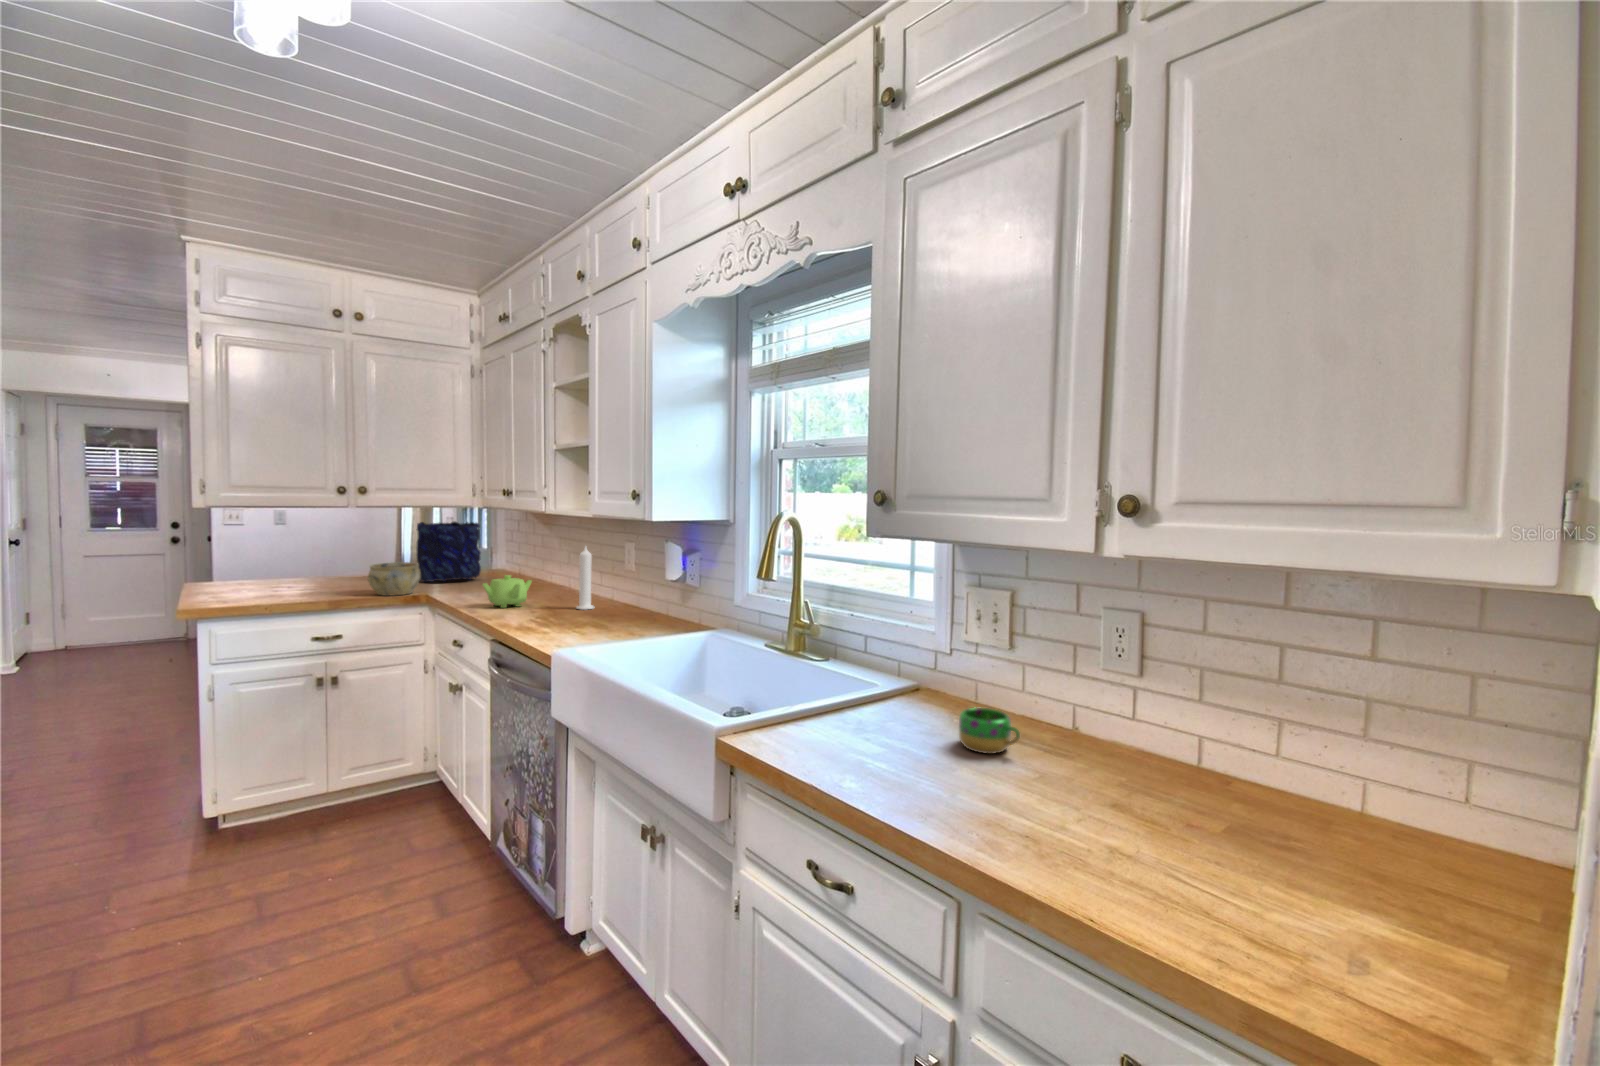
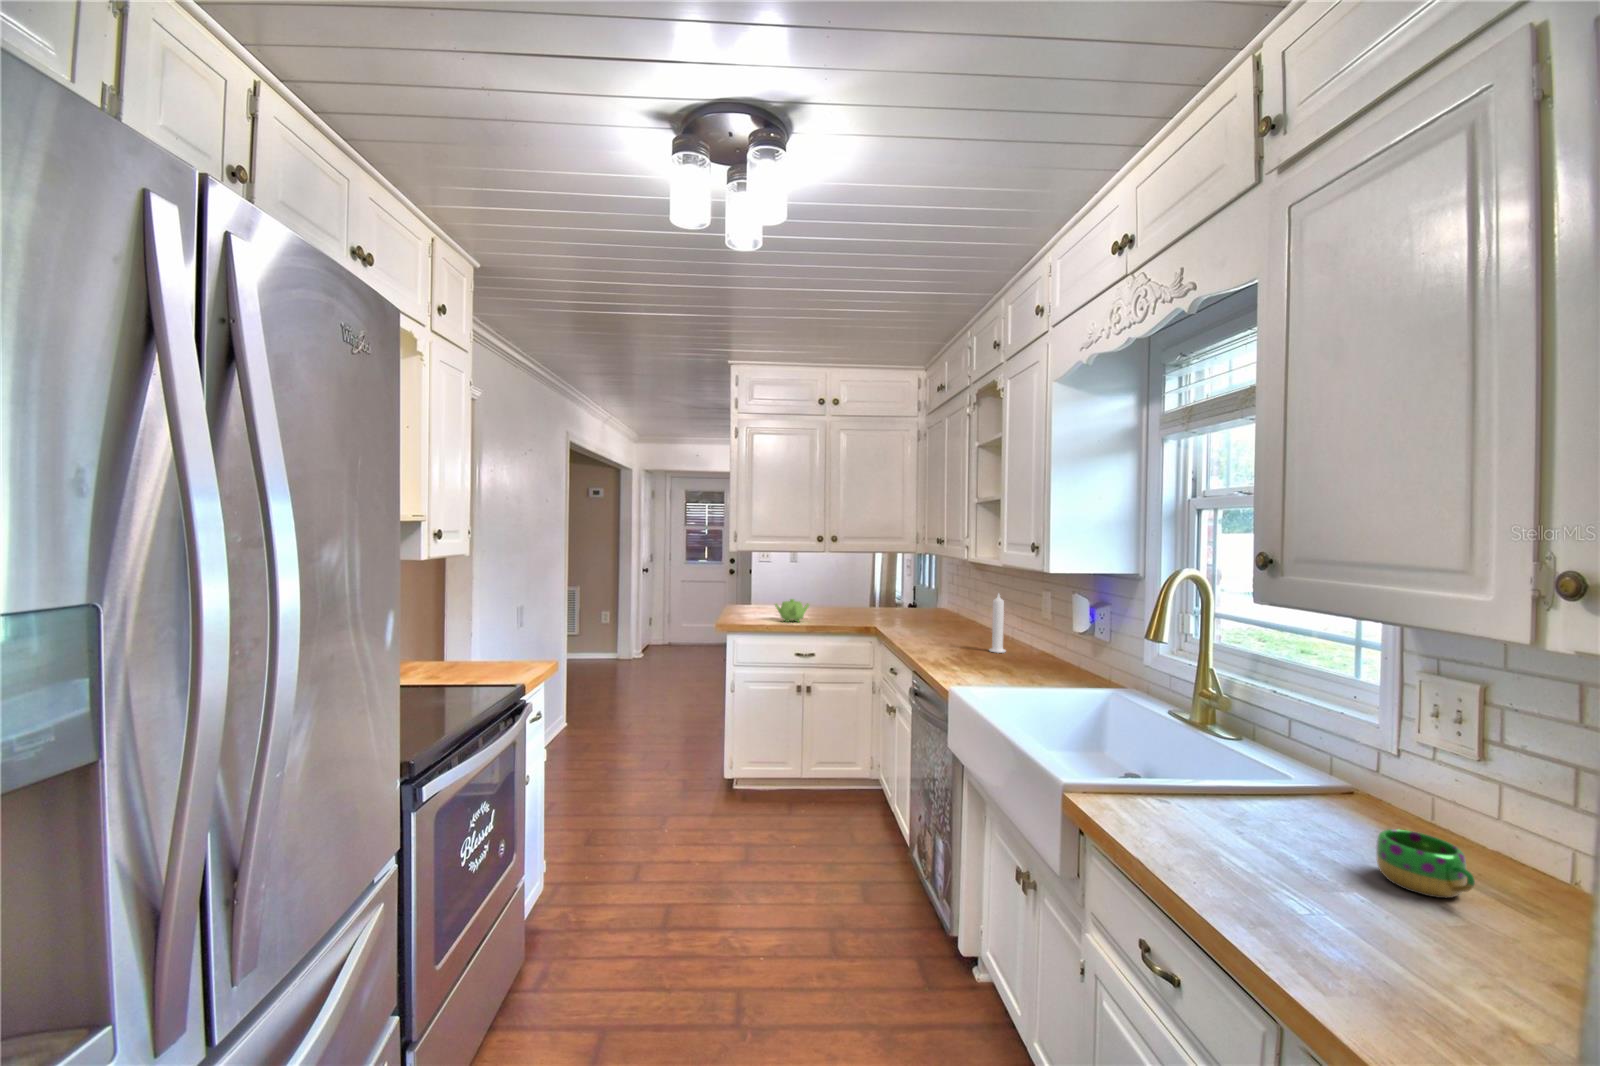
vase: present [417,522,481,582] -> none [872,566,922,617]
ceramic bowl: present [368,562,420,596] -> none [835,598,871,625]
teapot: present [483,575,532,608] -> present [775,599,809,622]

